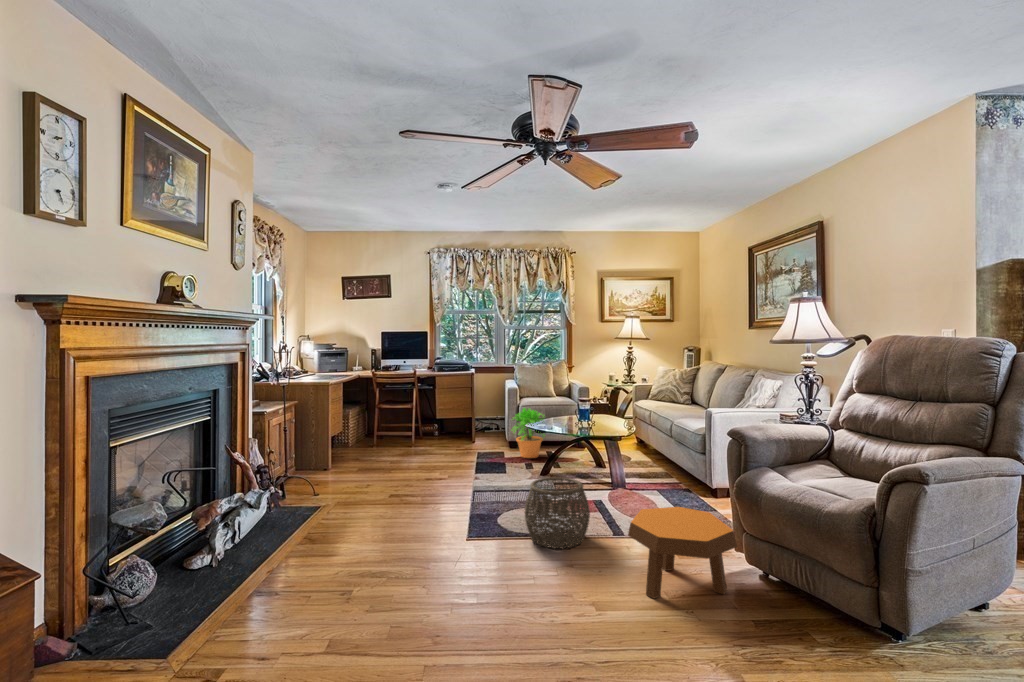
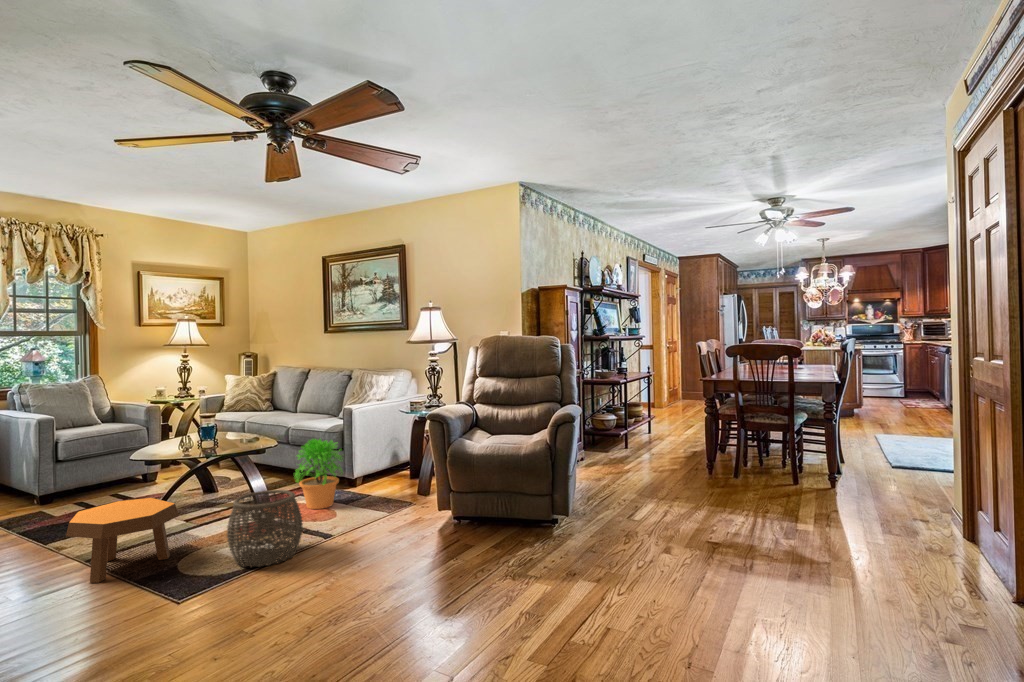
potted plant: present [512,408,545,458] -> present [295,439,343,509]
footstool: present [628,507,737,599] -> present [66,498,179,583]

